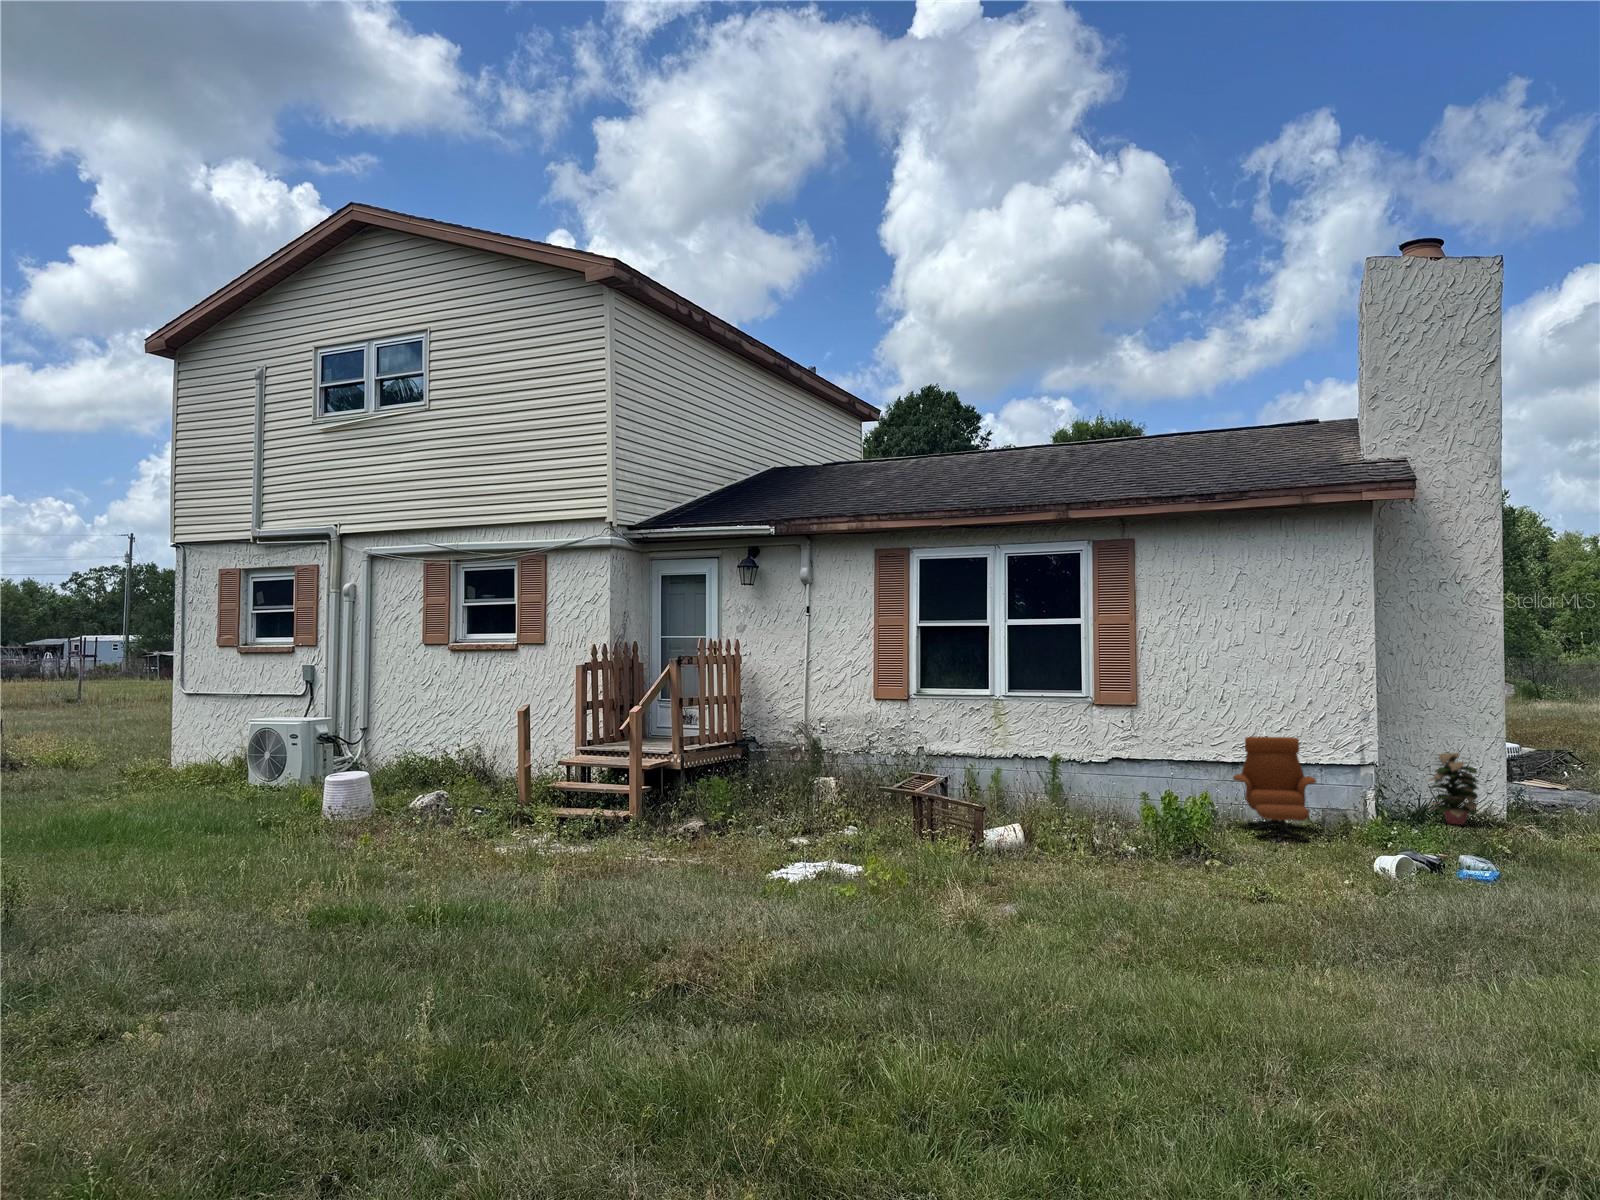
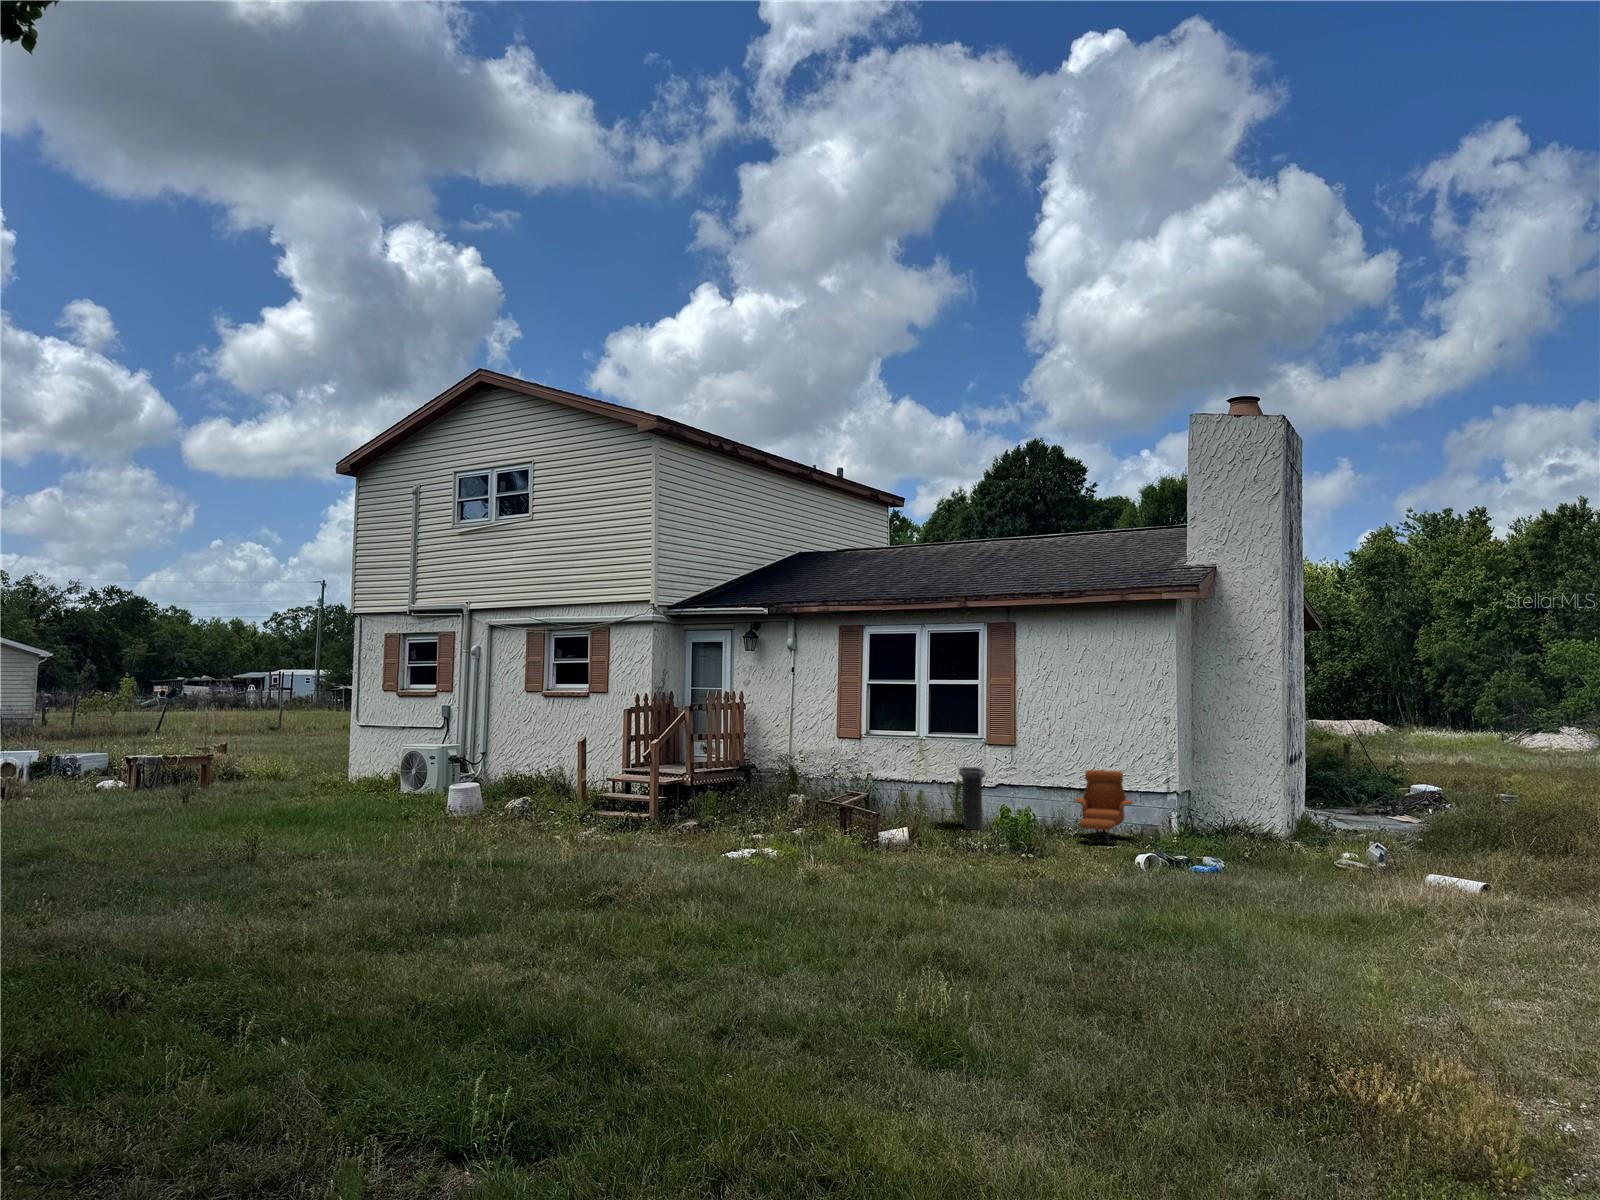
trash can: none [1059,736,1105,822] -> present [959,767,985,830]
decorative plant: present [1429,753,1479,824] -> none [1226,785,1267,839]

